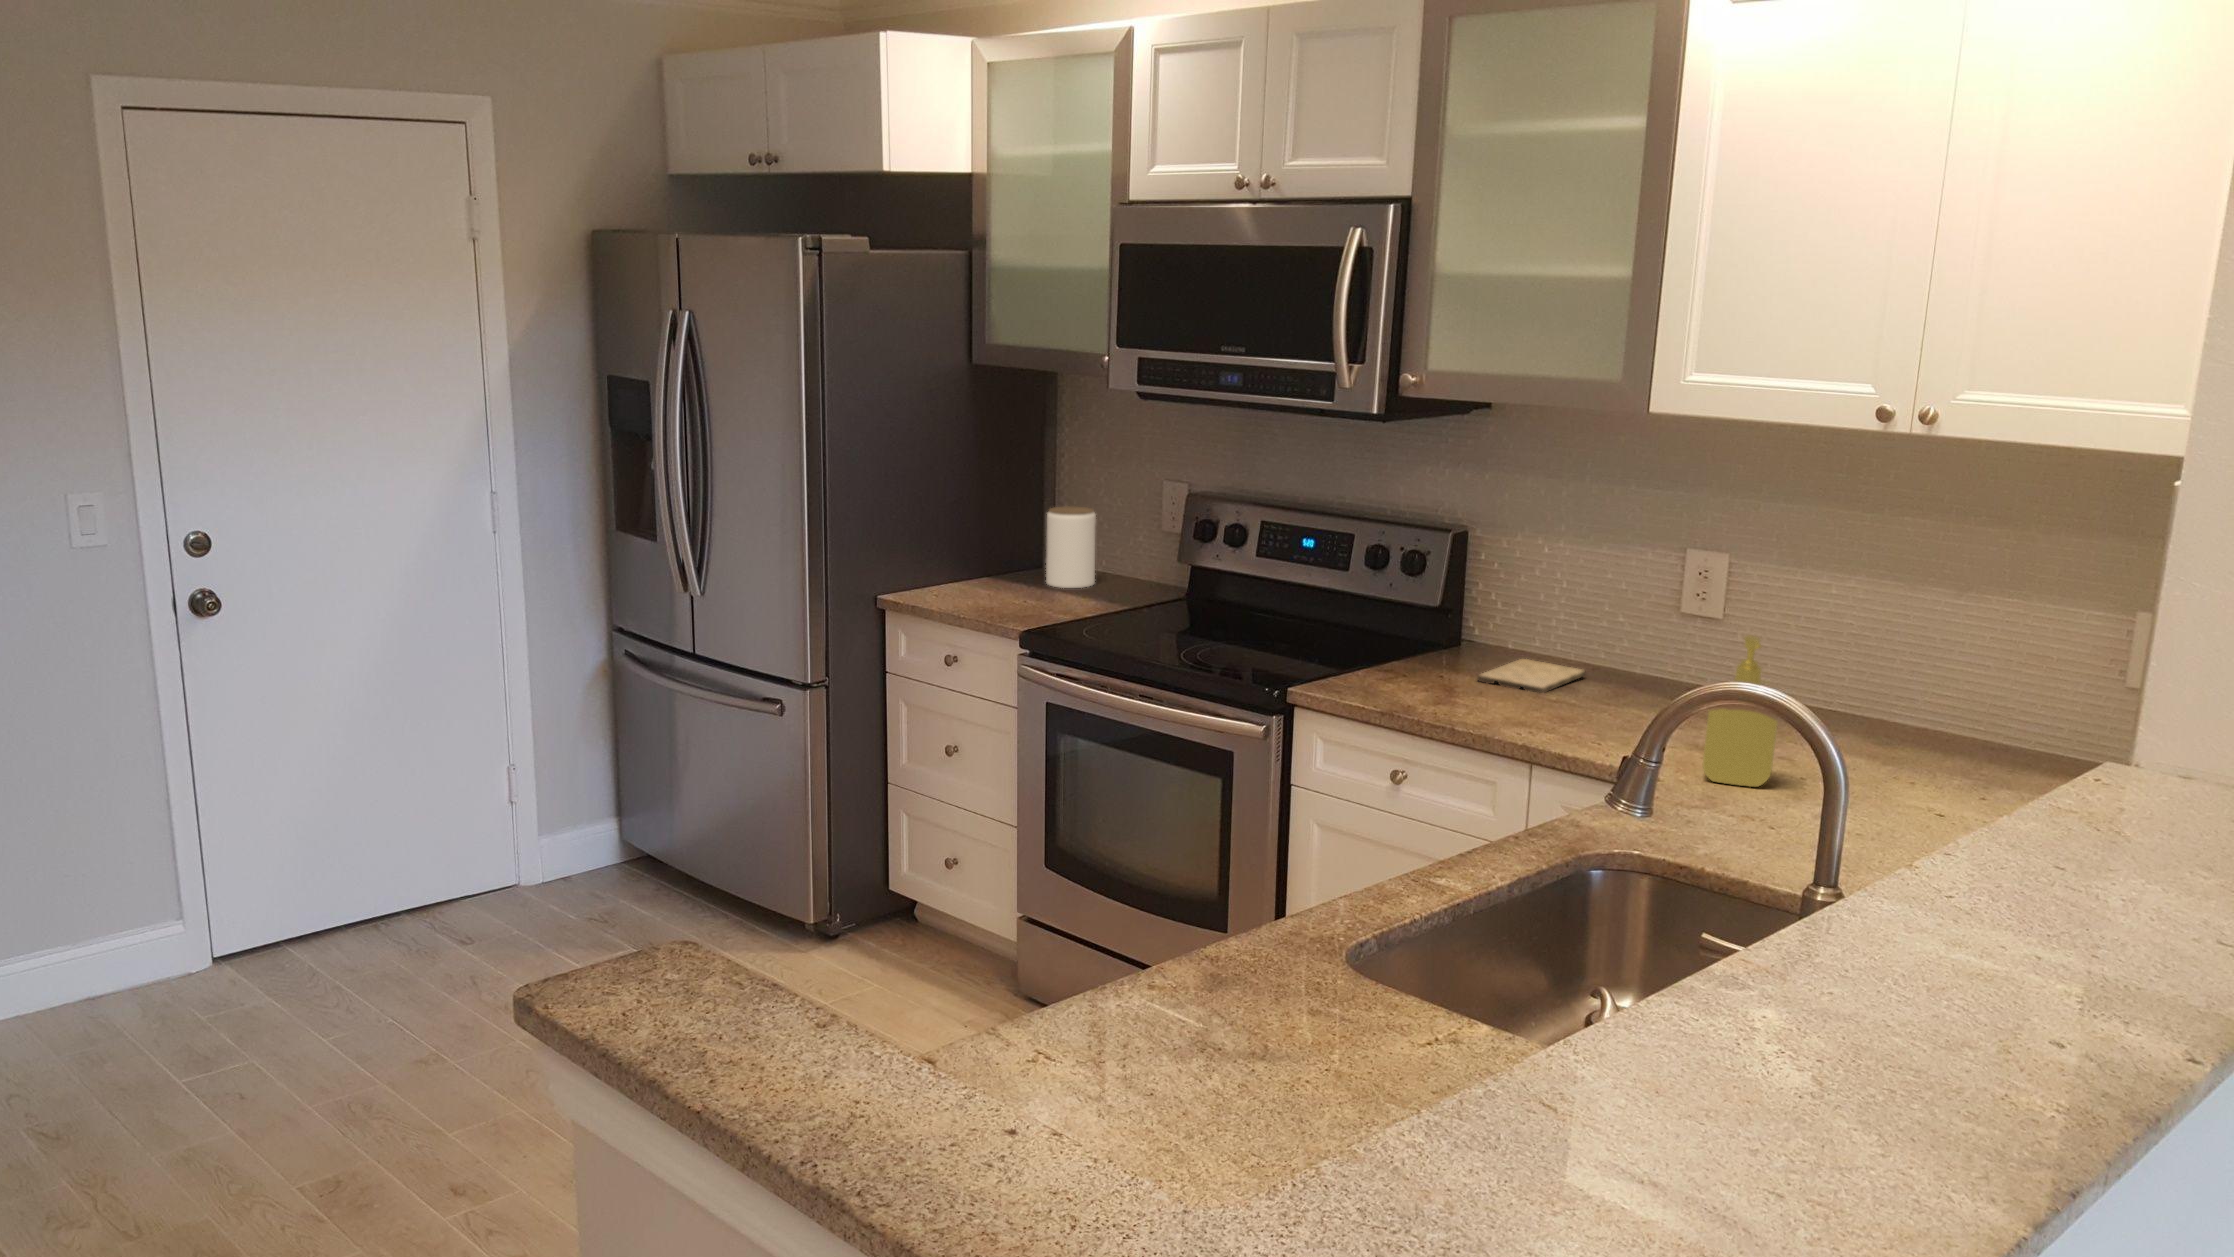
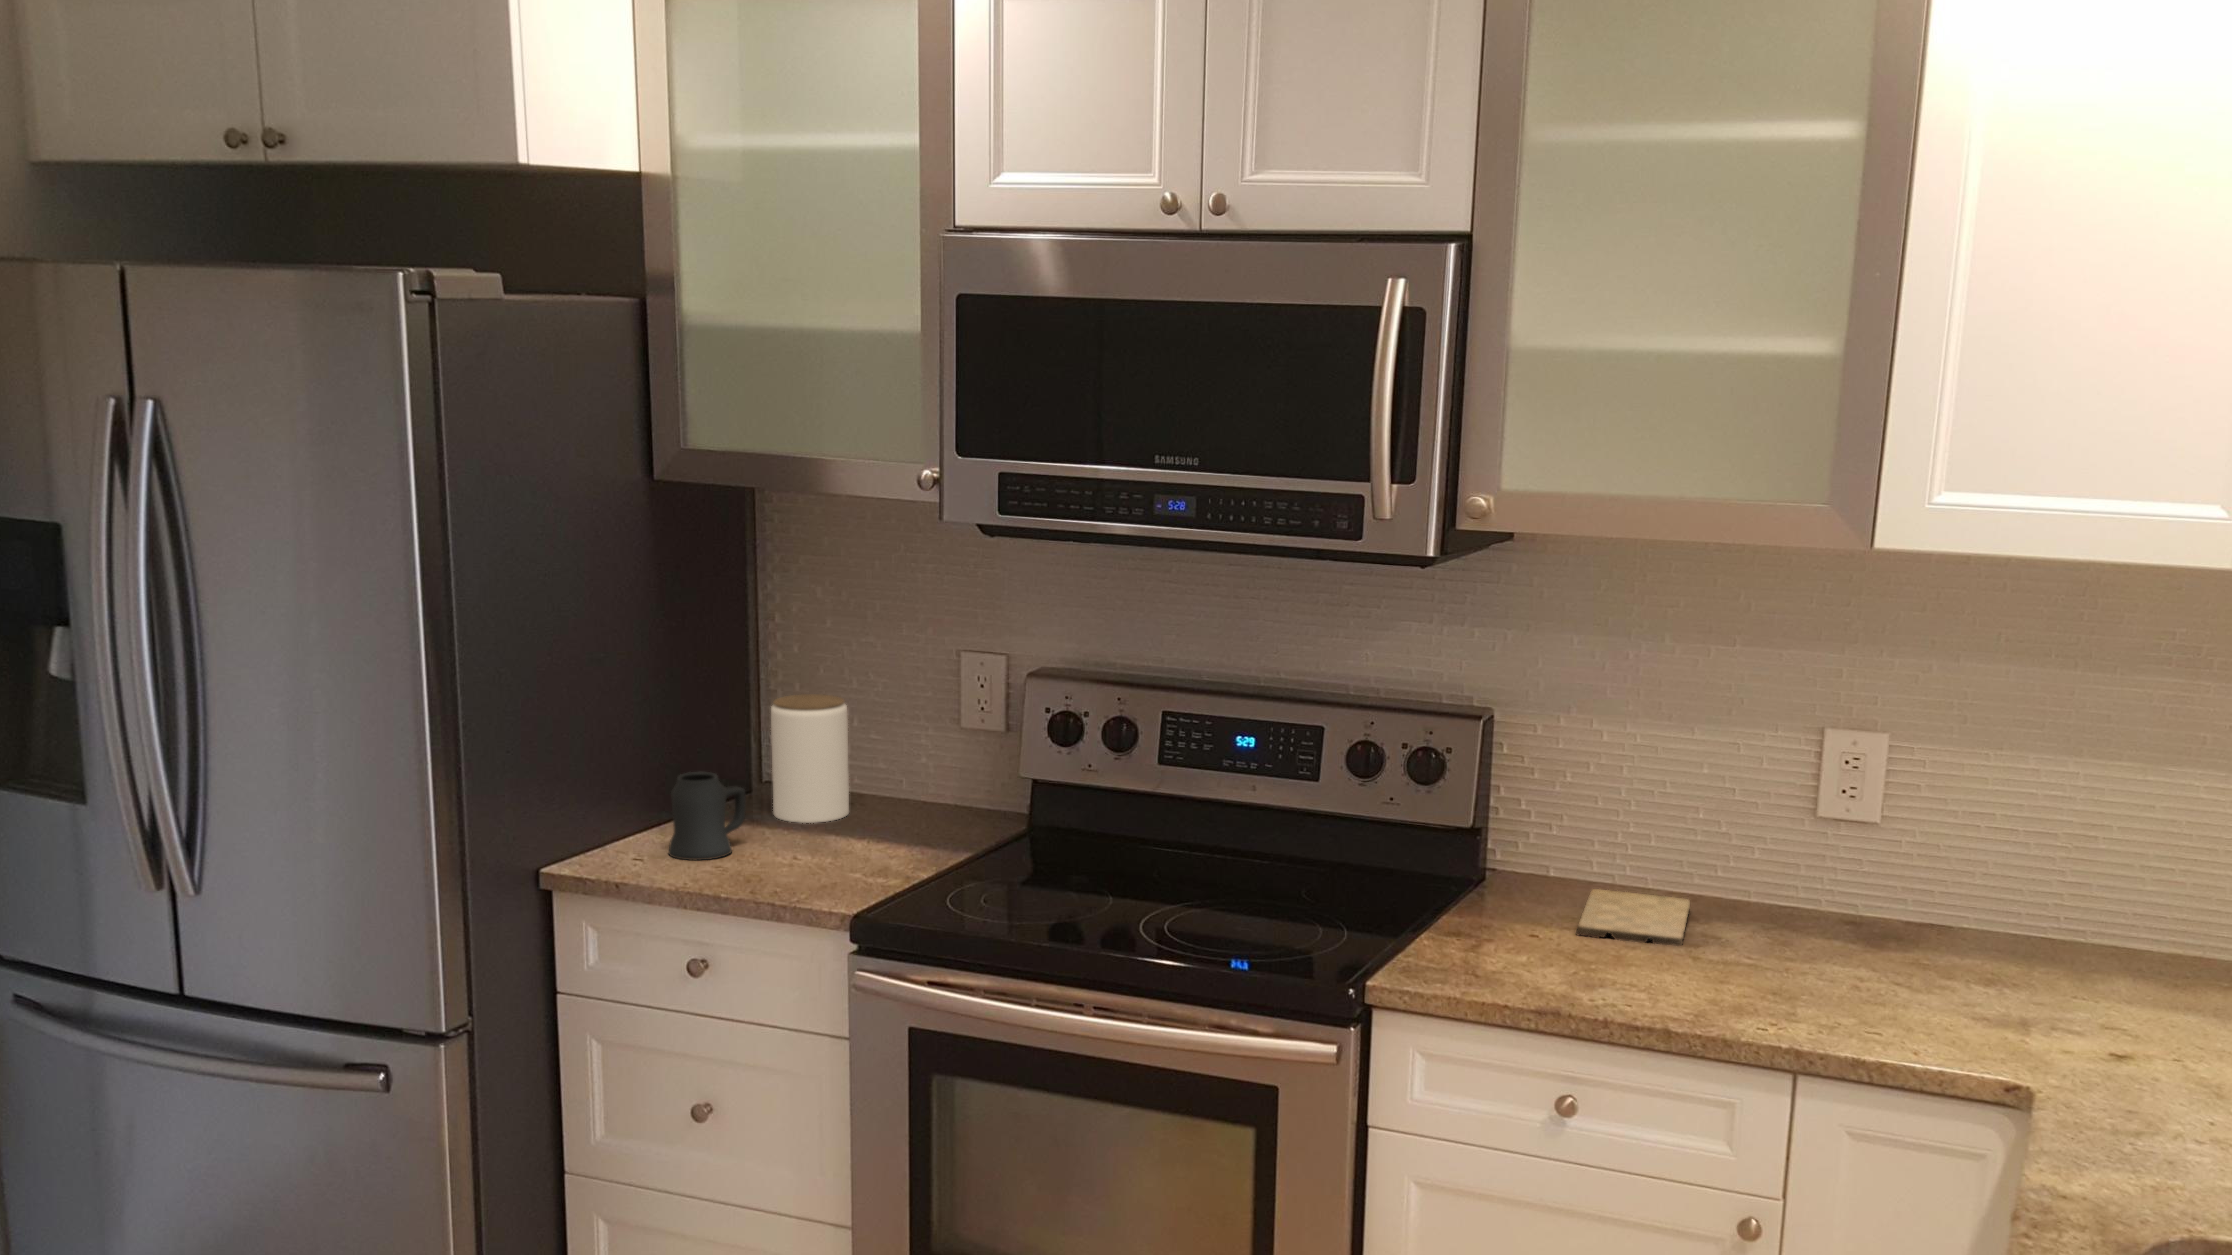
mug: none [959,545,1010,599] -> present [668,772,746,860]
soap dispenser: present [1702,636,1778,787] -> none [2074,872,2199,1087]

